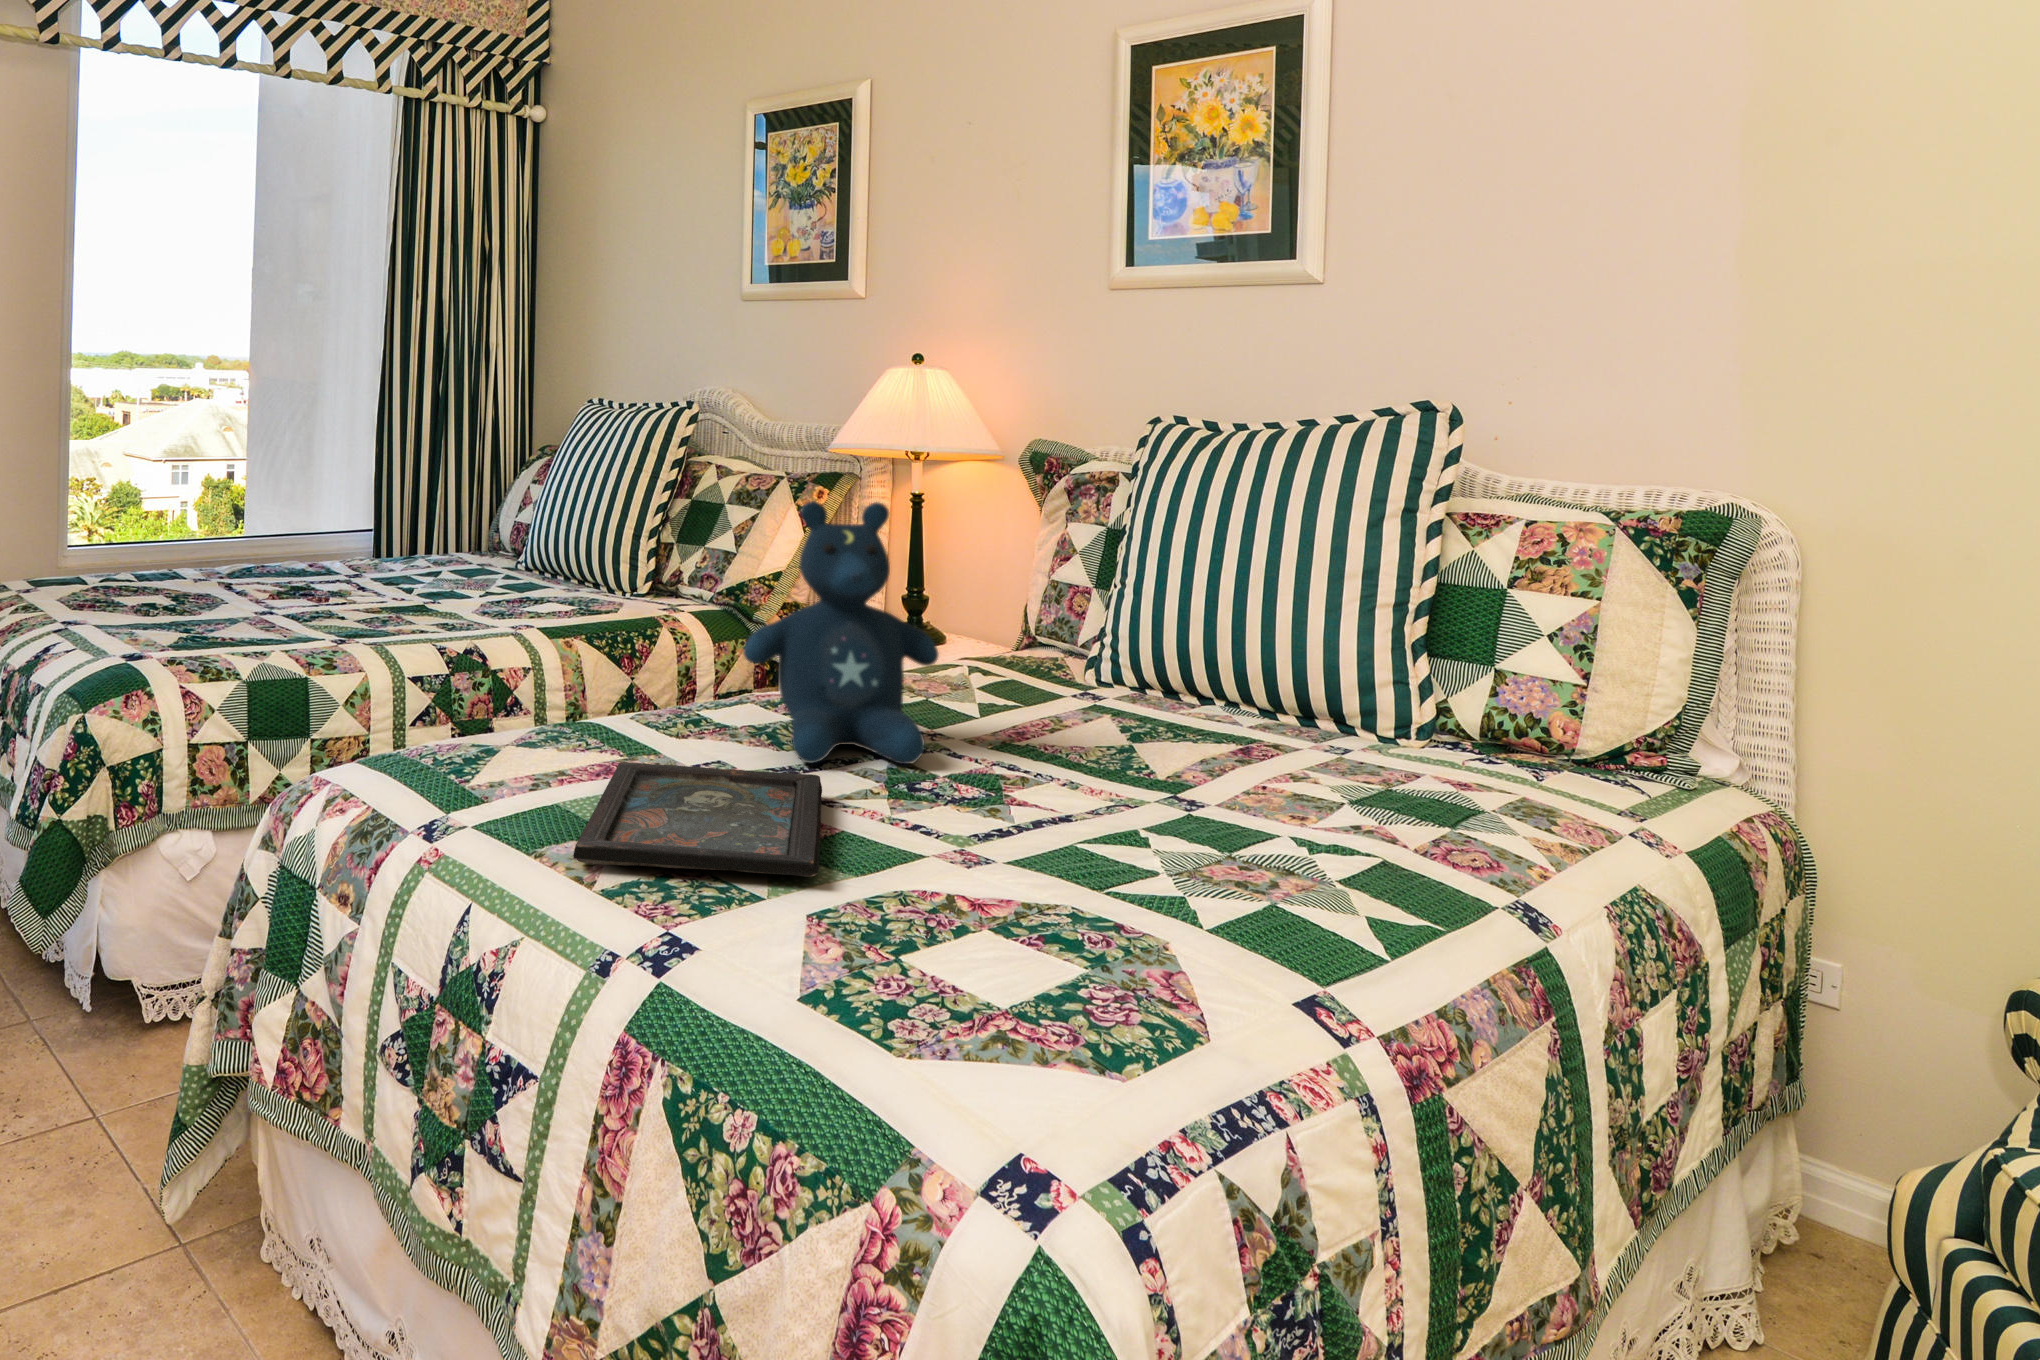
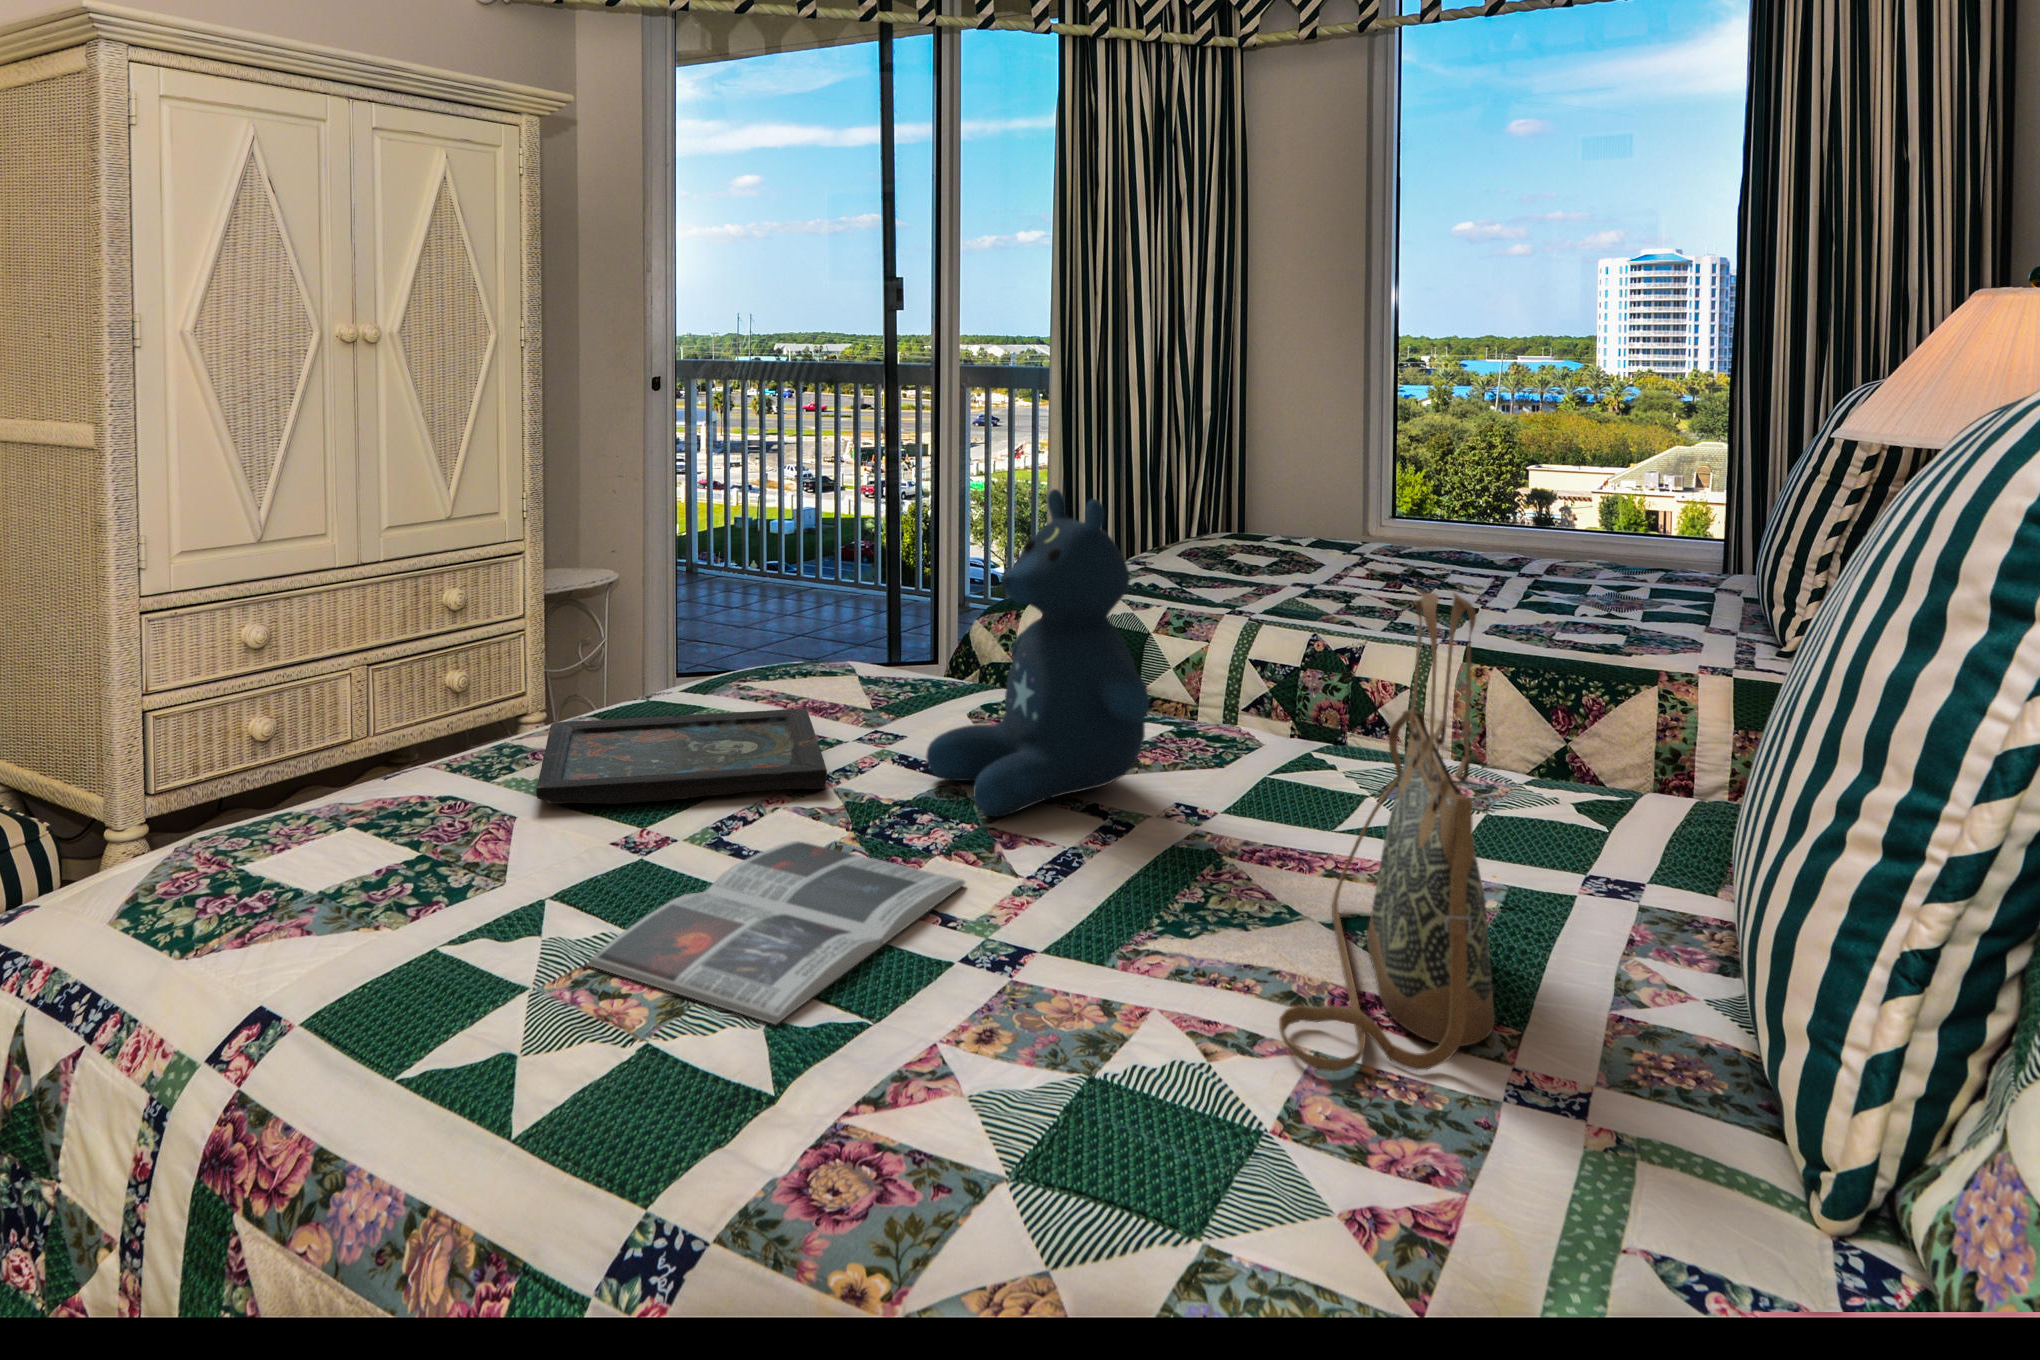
handbag: none [1077,516,1315,768] -> present [1279,593,1495,1071]
magazine: none [948,784,1282,893] -> present [588,841,966,1024]

